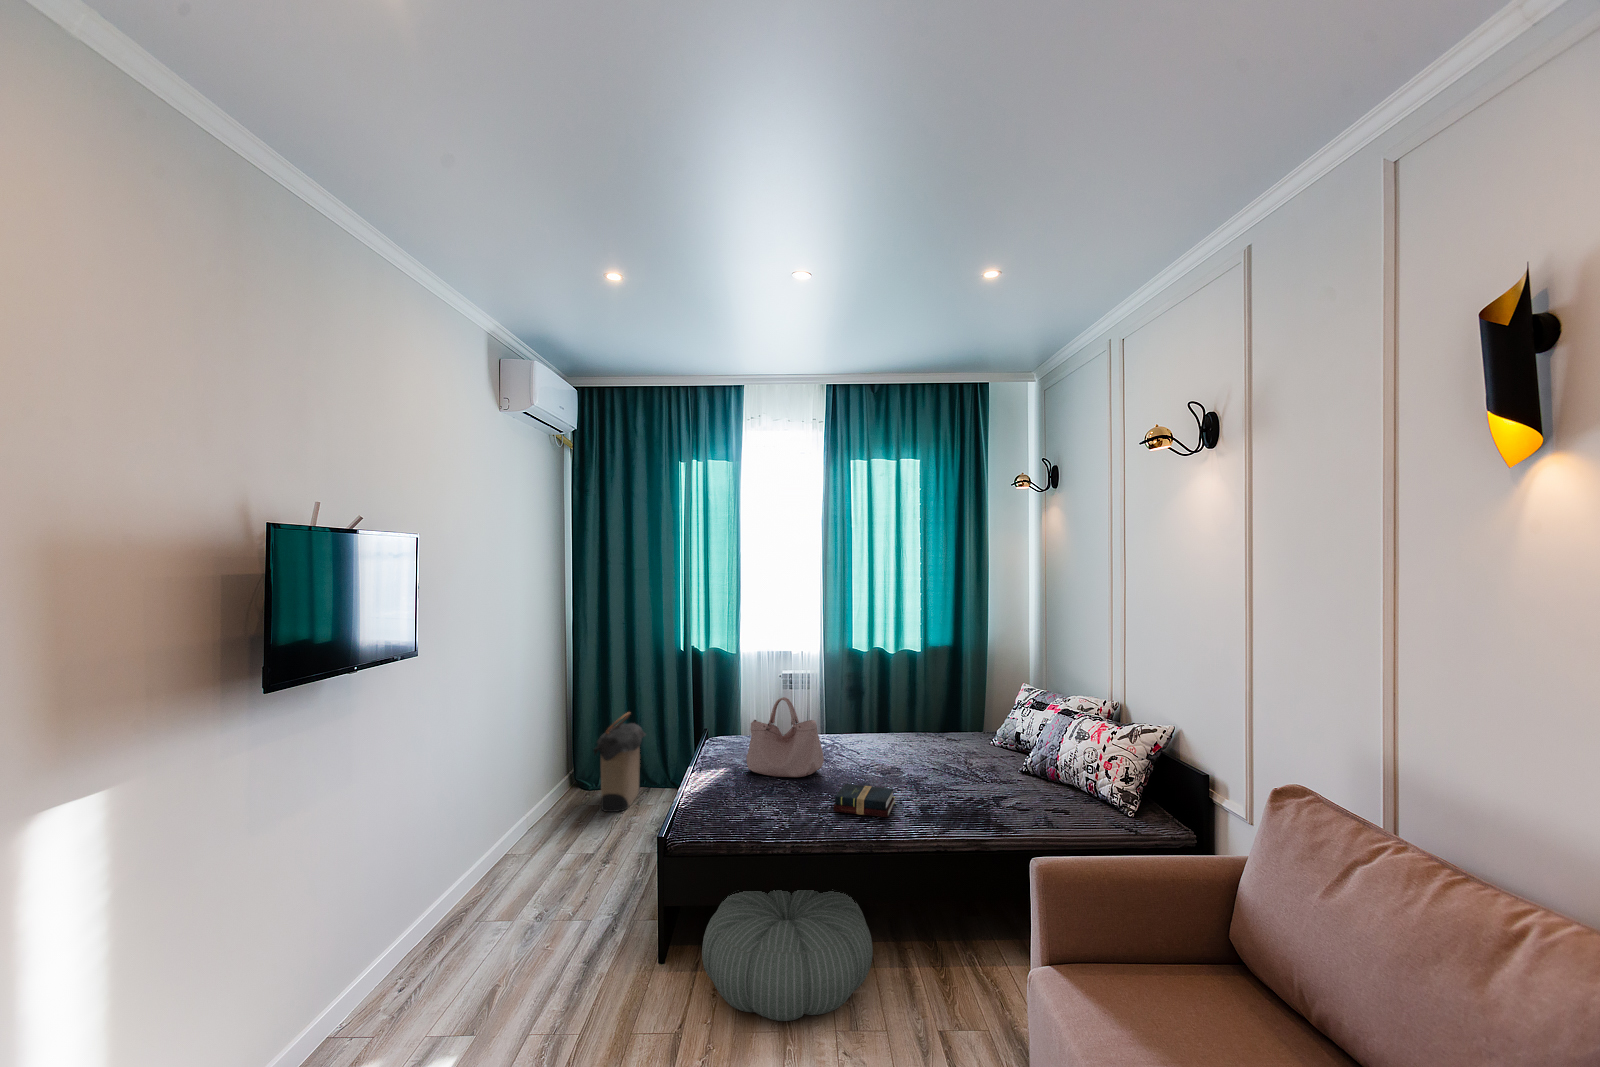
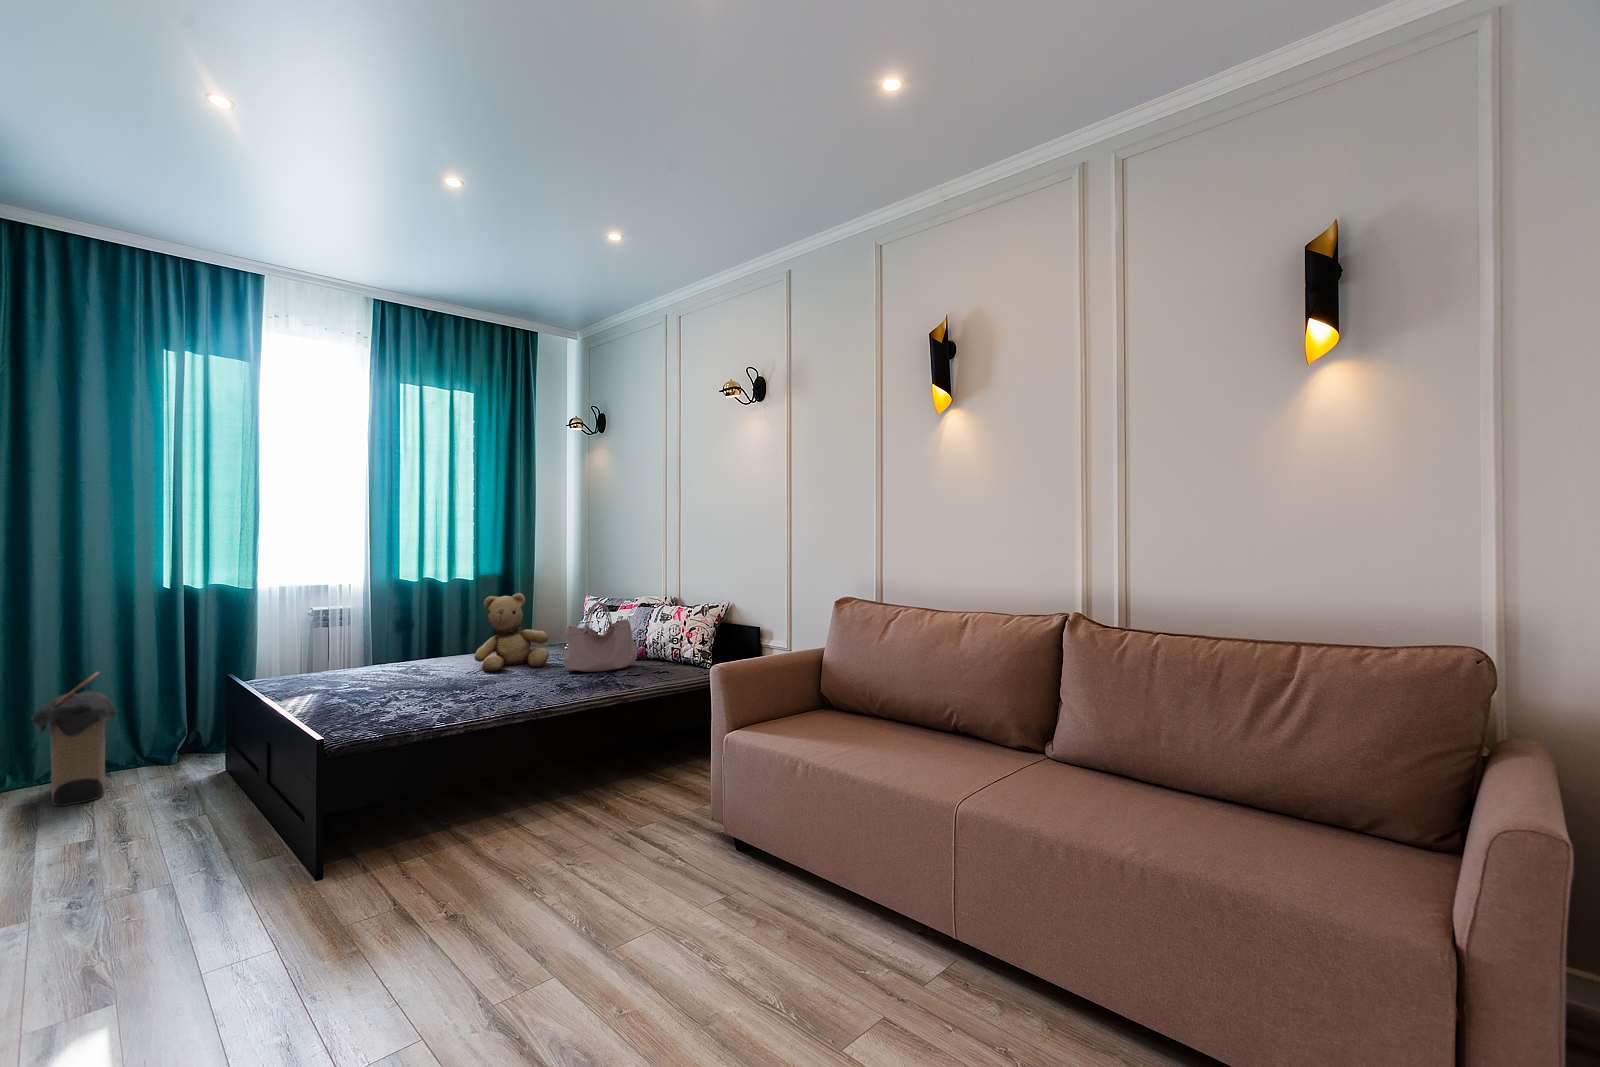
teddy bear: none [871,683,944,772] -> present [474,593,549,672]
handbag: present [746,697,824,777] -> present [564,603,638,672]
hardback book: present [833,784,895,817] -> none [484,674,541,698]
pouf: present [702,890,873,1021] -> none [388,760,556,867]

